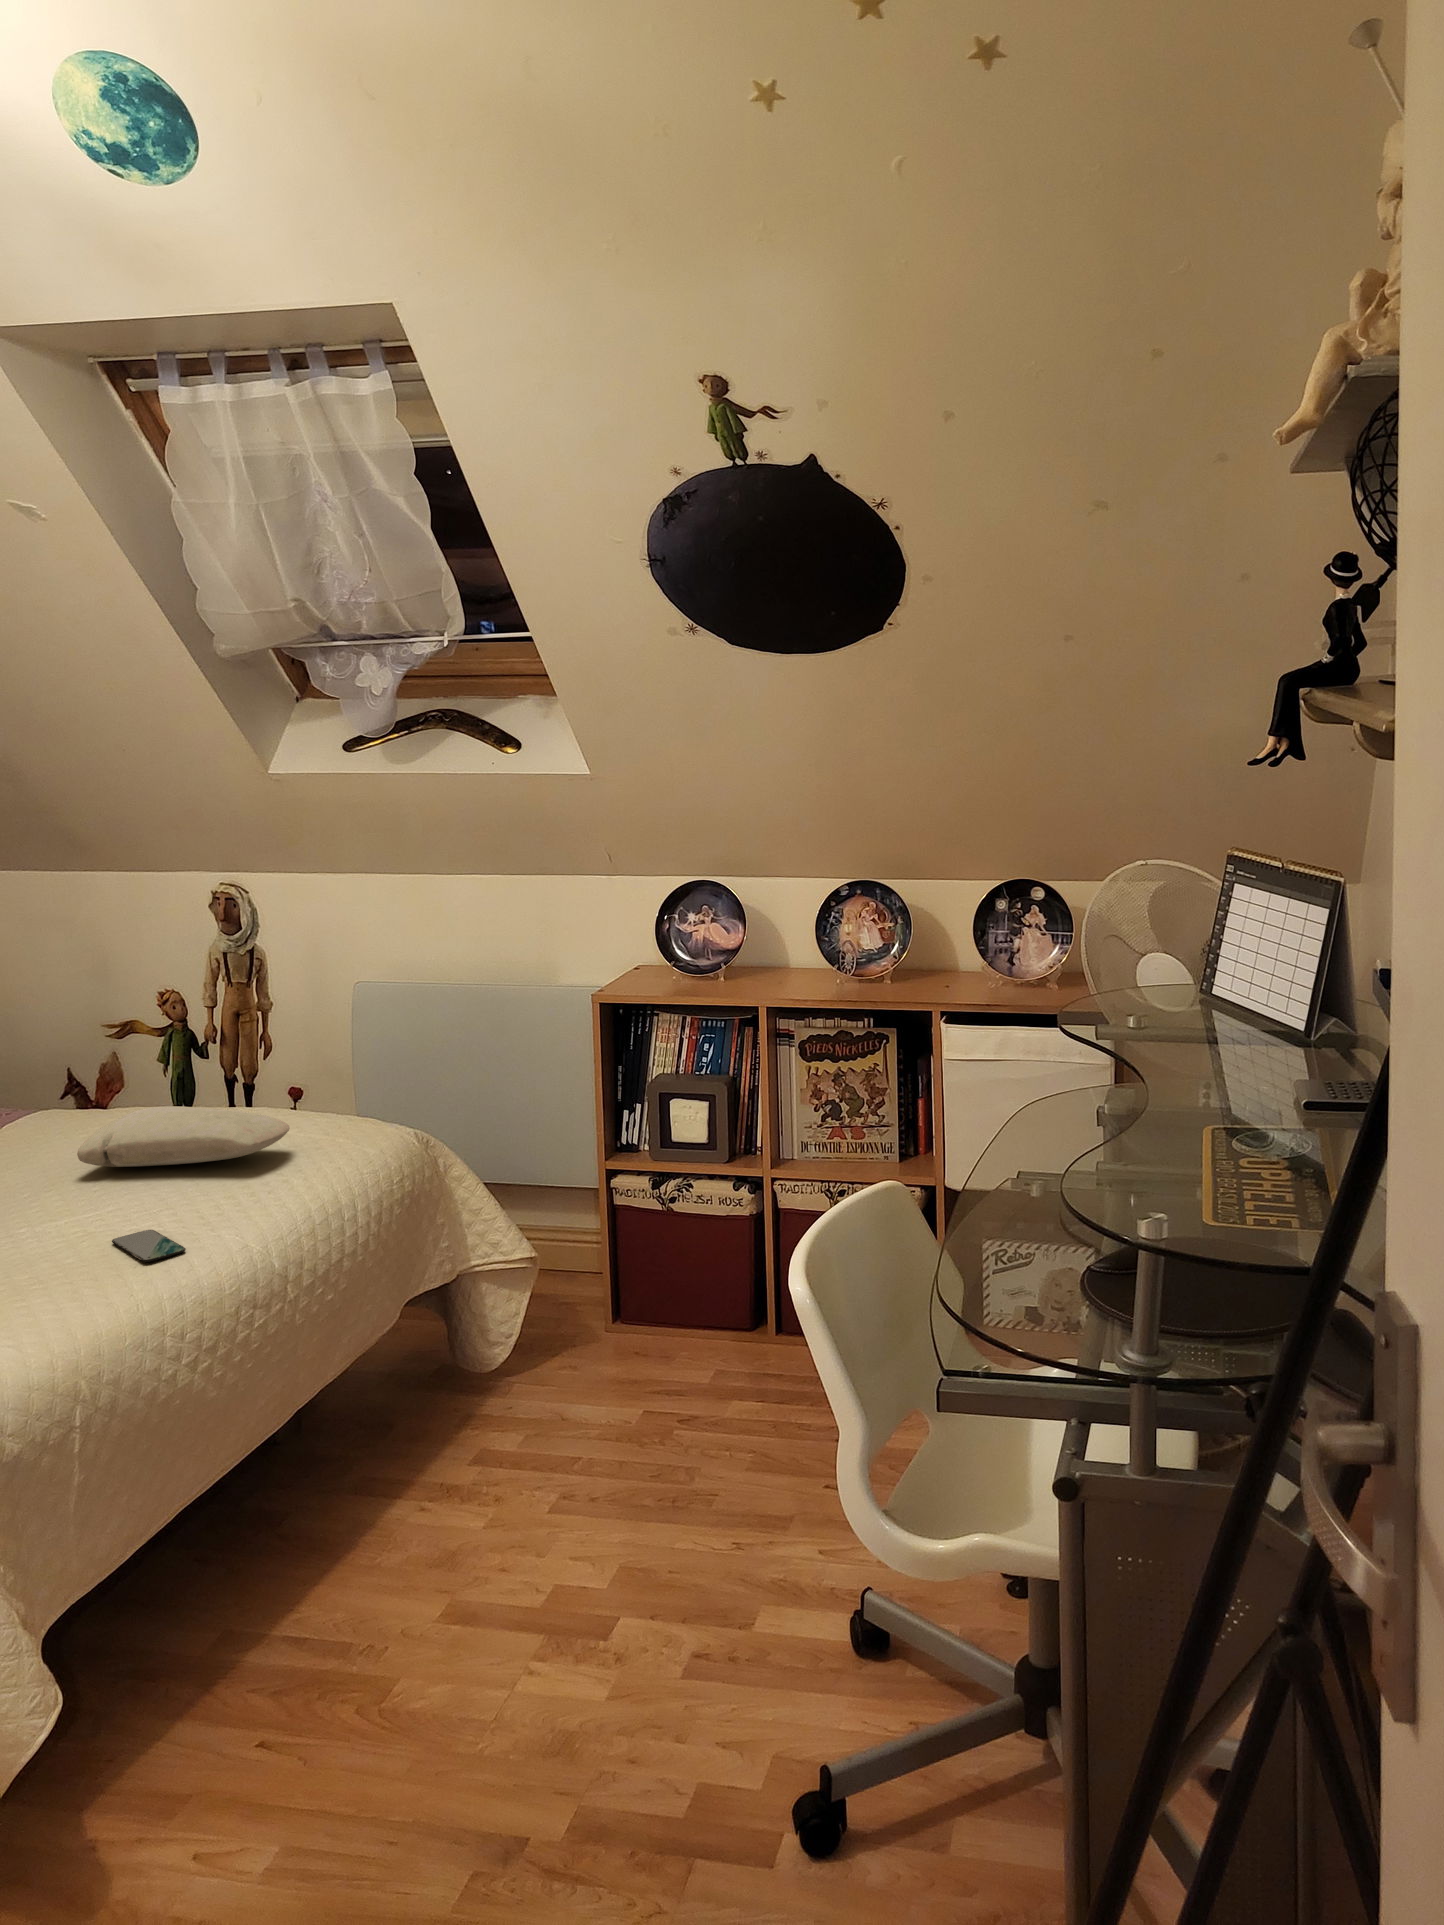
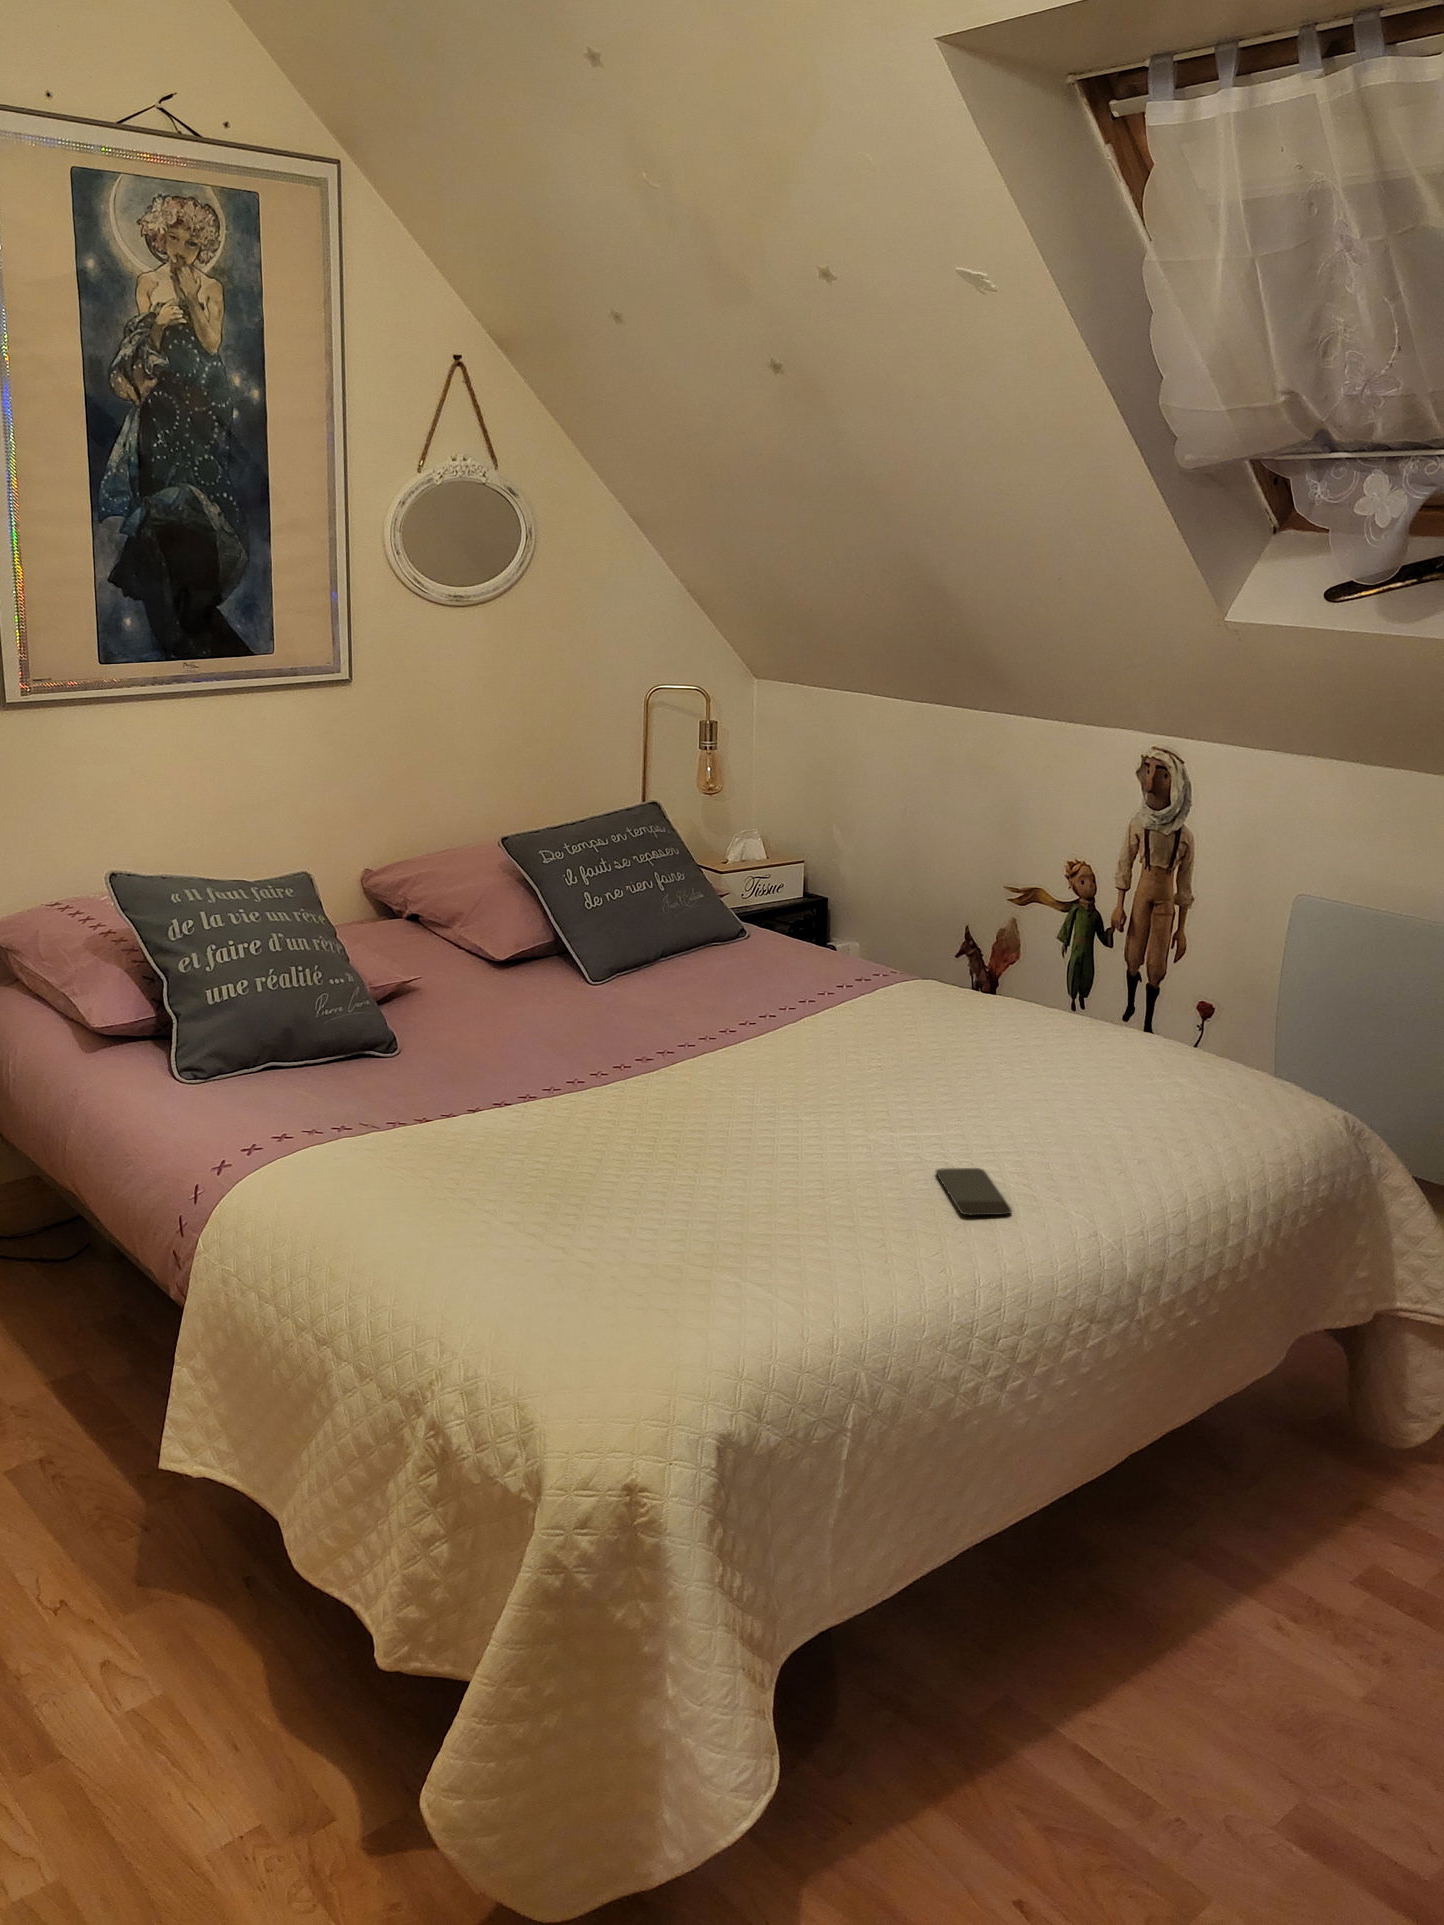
pillow: present [77,1106,290,1167] -> none [930,1009,1174,1098]

